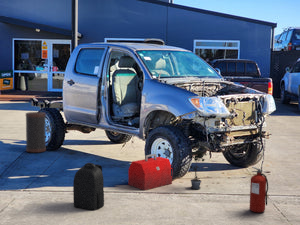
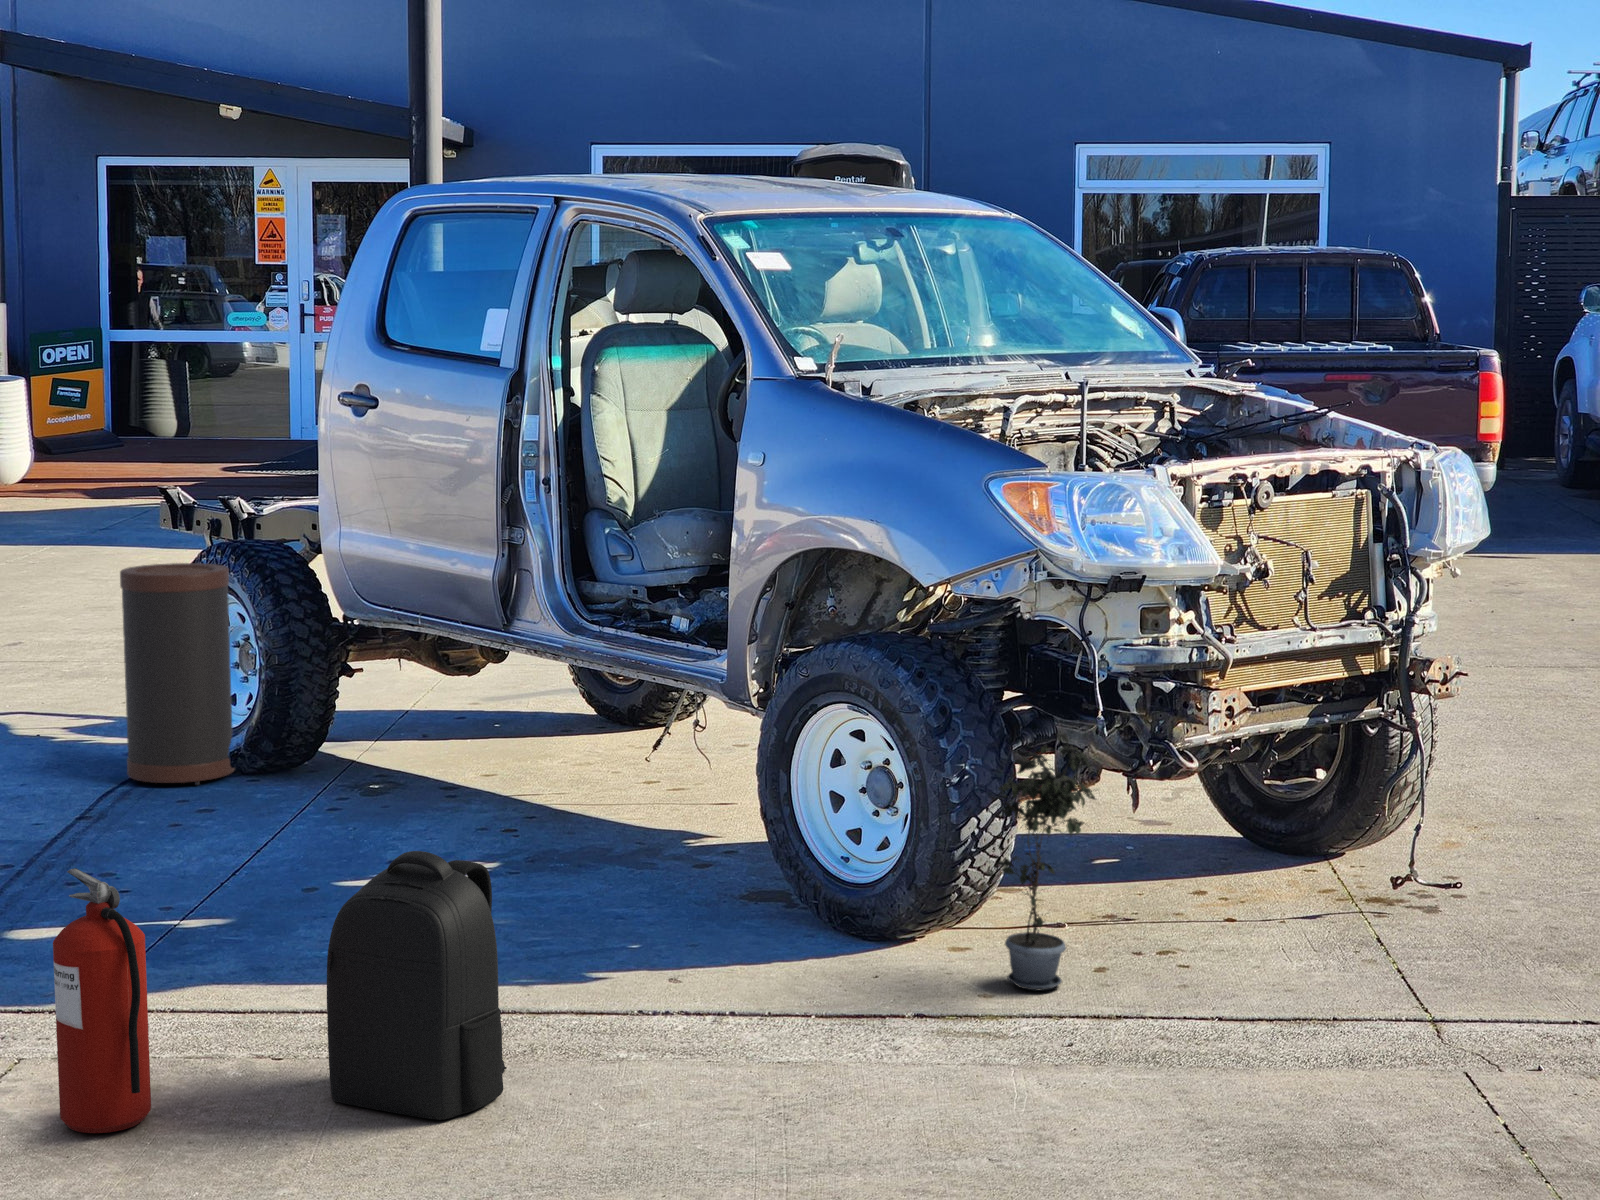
toolbox: present [128,154,172,190] -> none [657,792,904,998]
fire extinguisher: present [249,167,268,212] -> present [53,868,151,1133]

